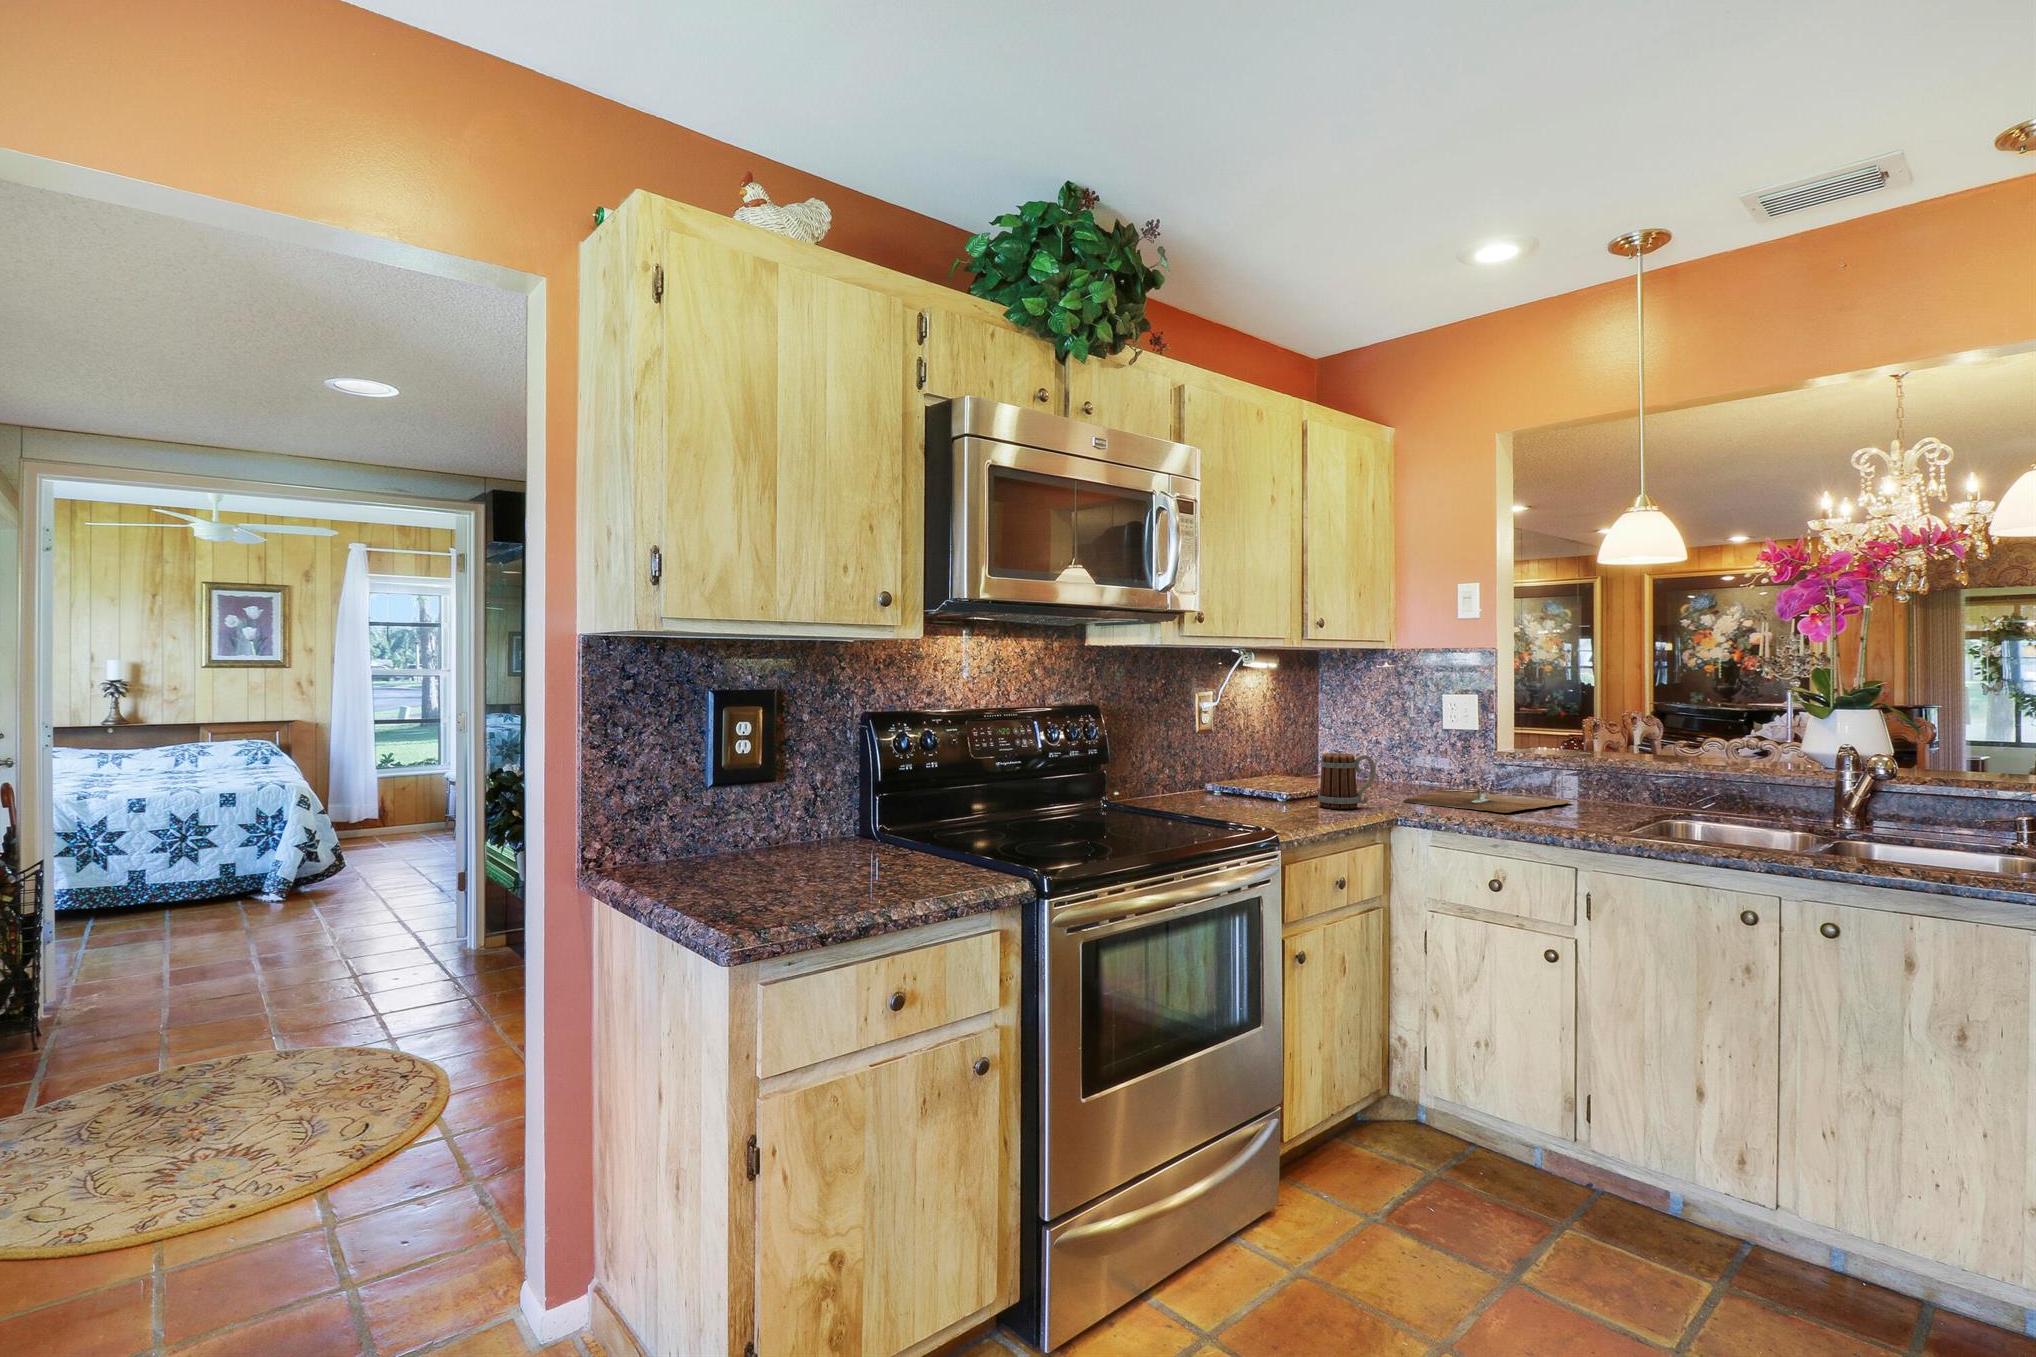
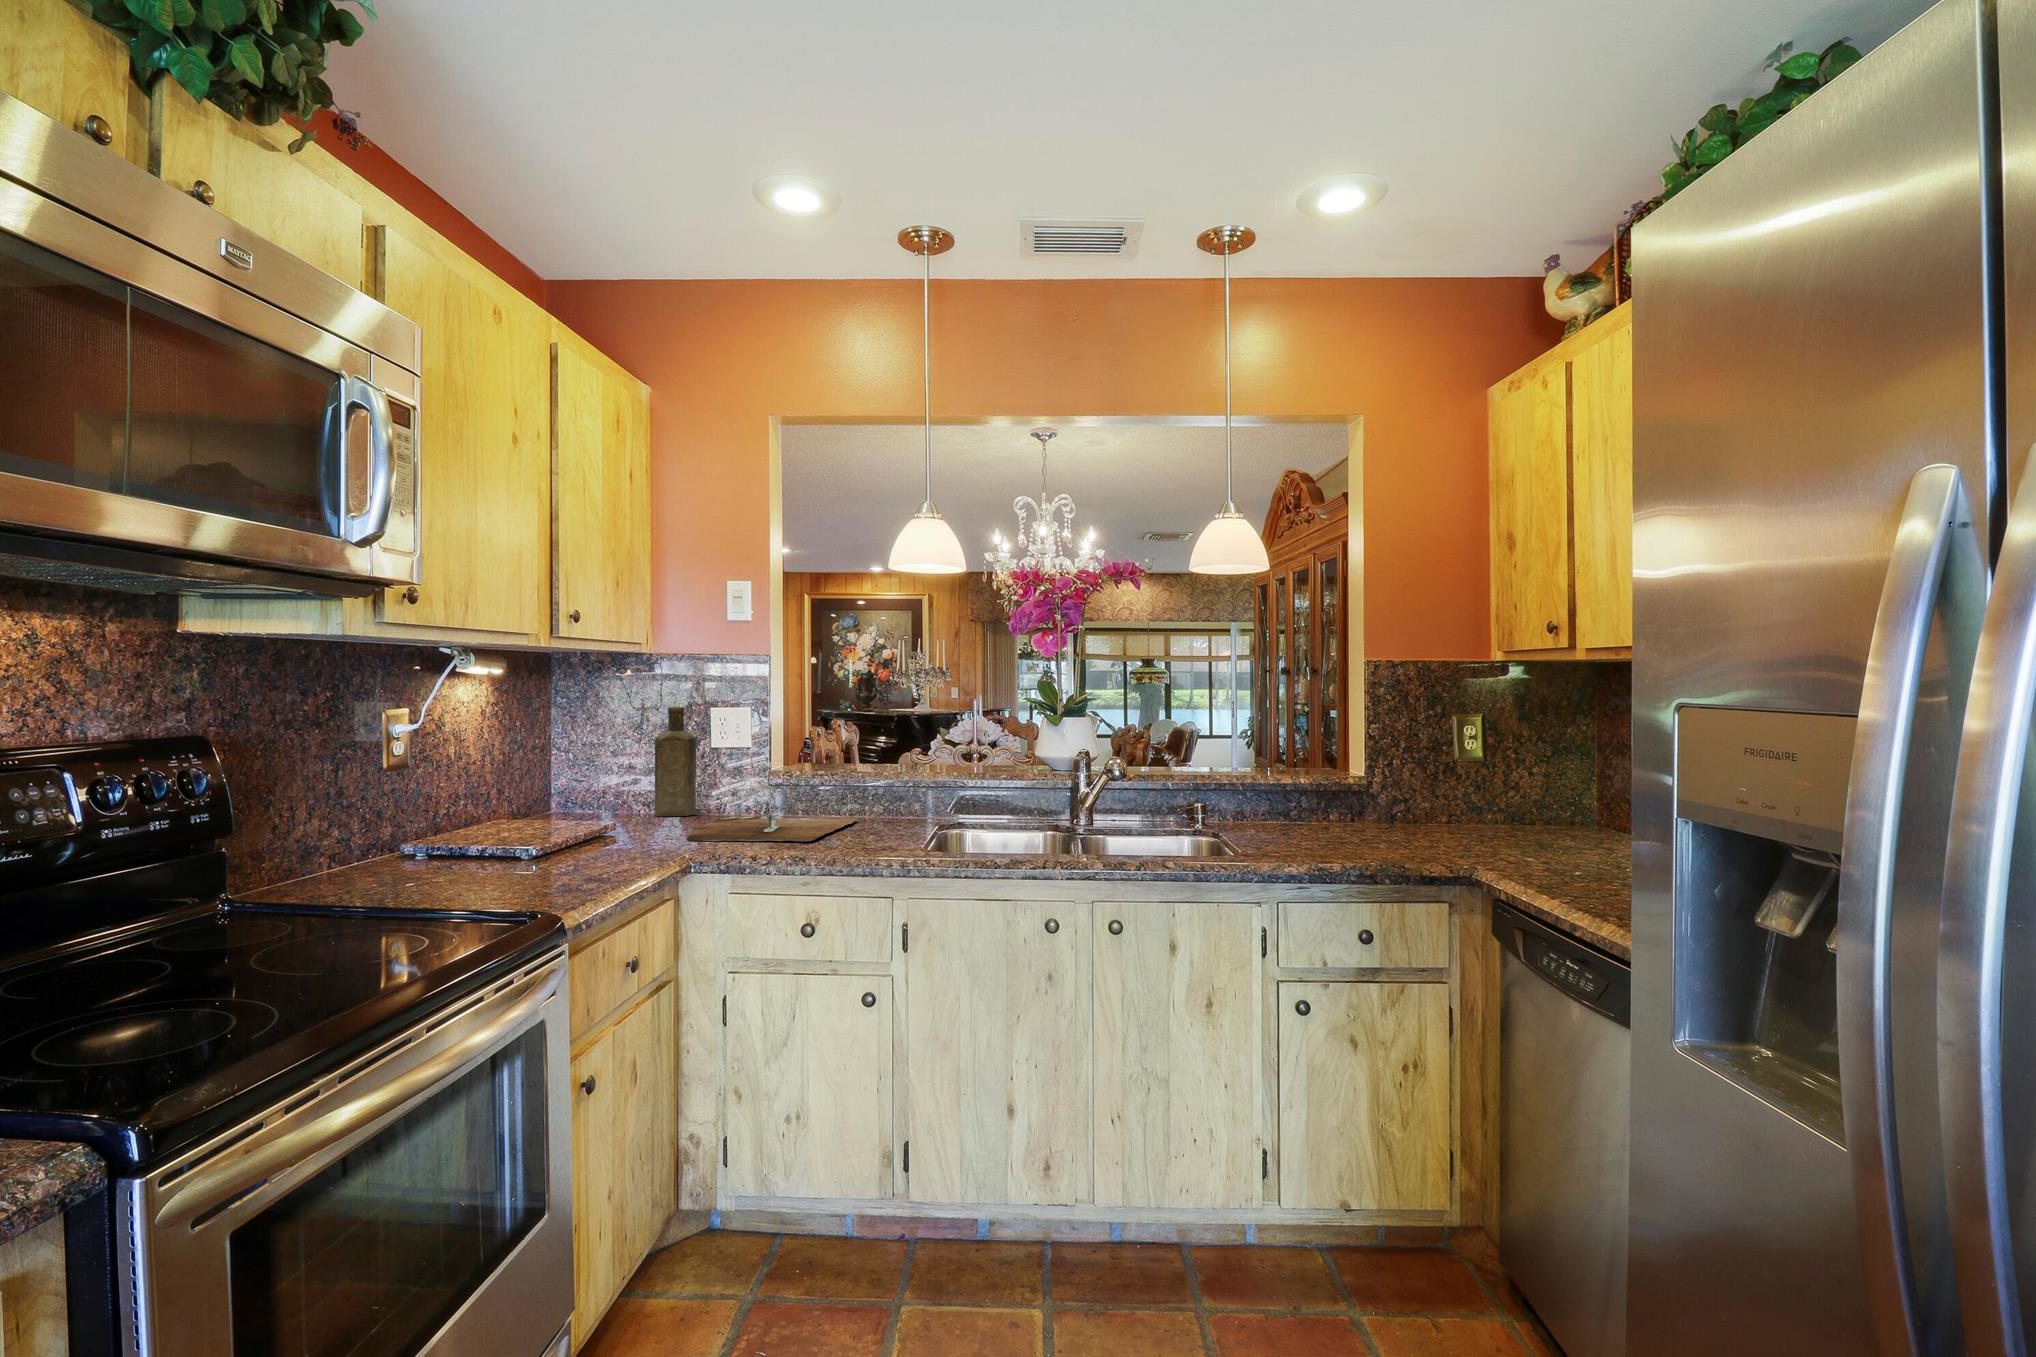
bottle: none [1390,695,1427,786] -> present [655,707,696,816]
mug: present [1318,753,1376,809] -> none [587,787,662,863]

